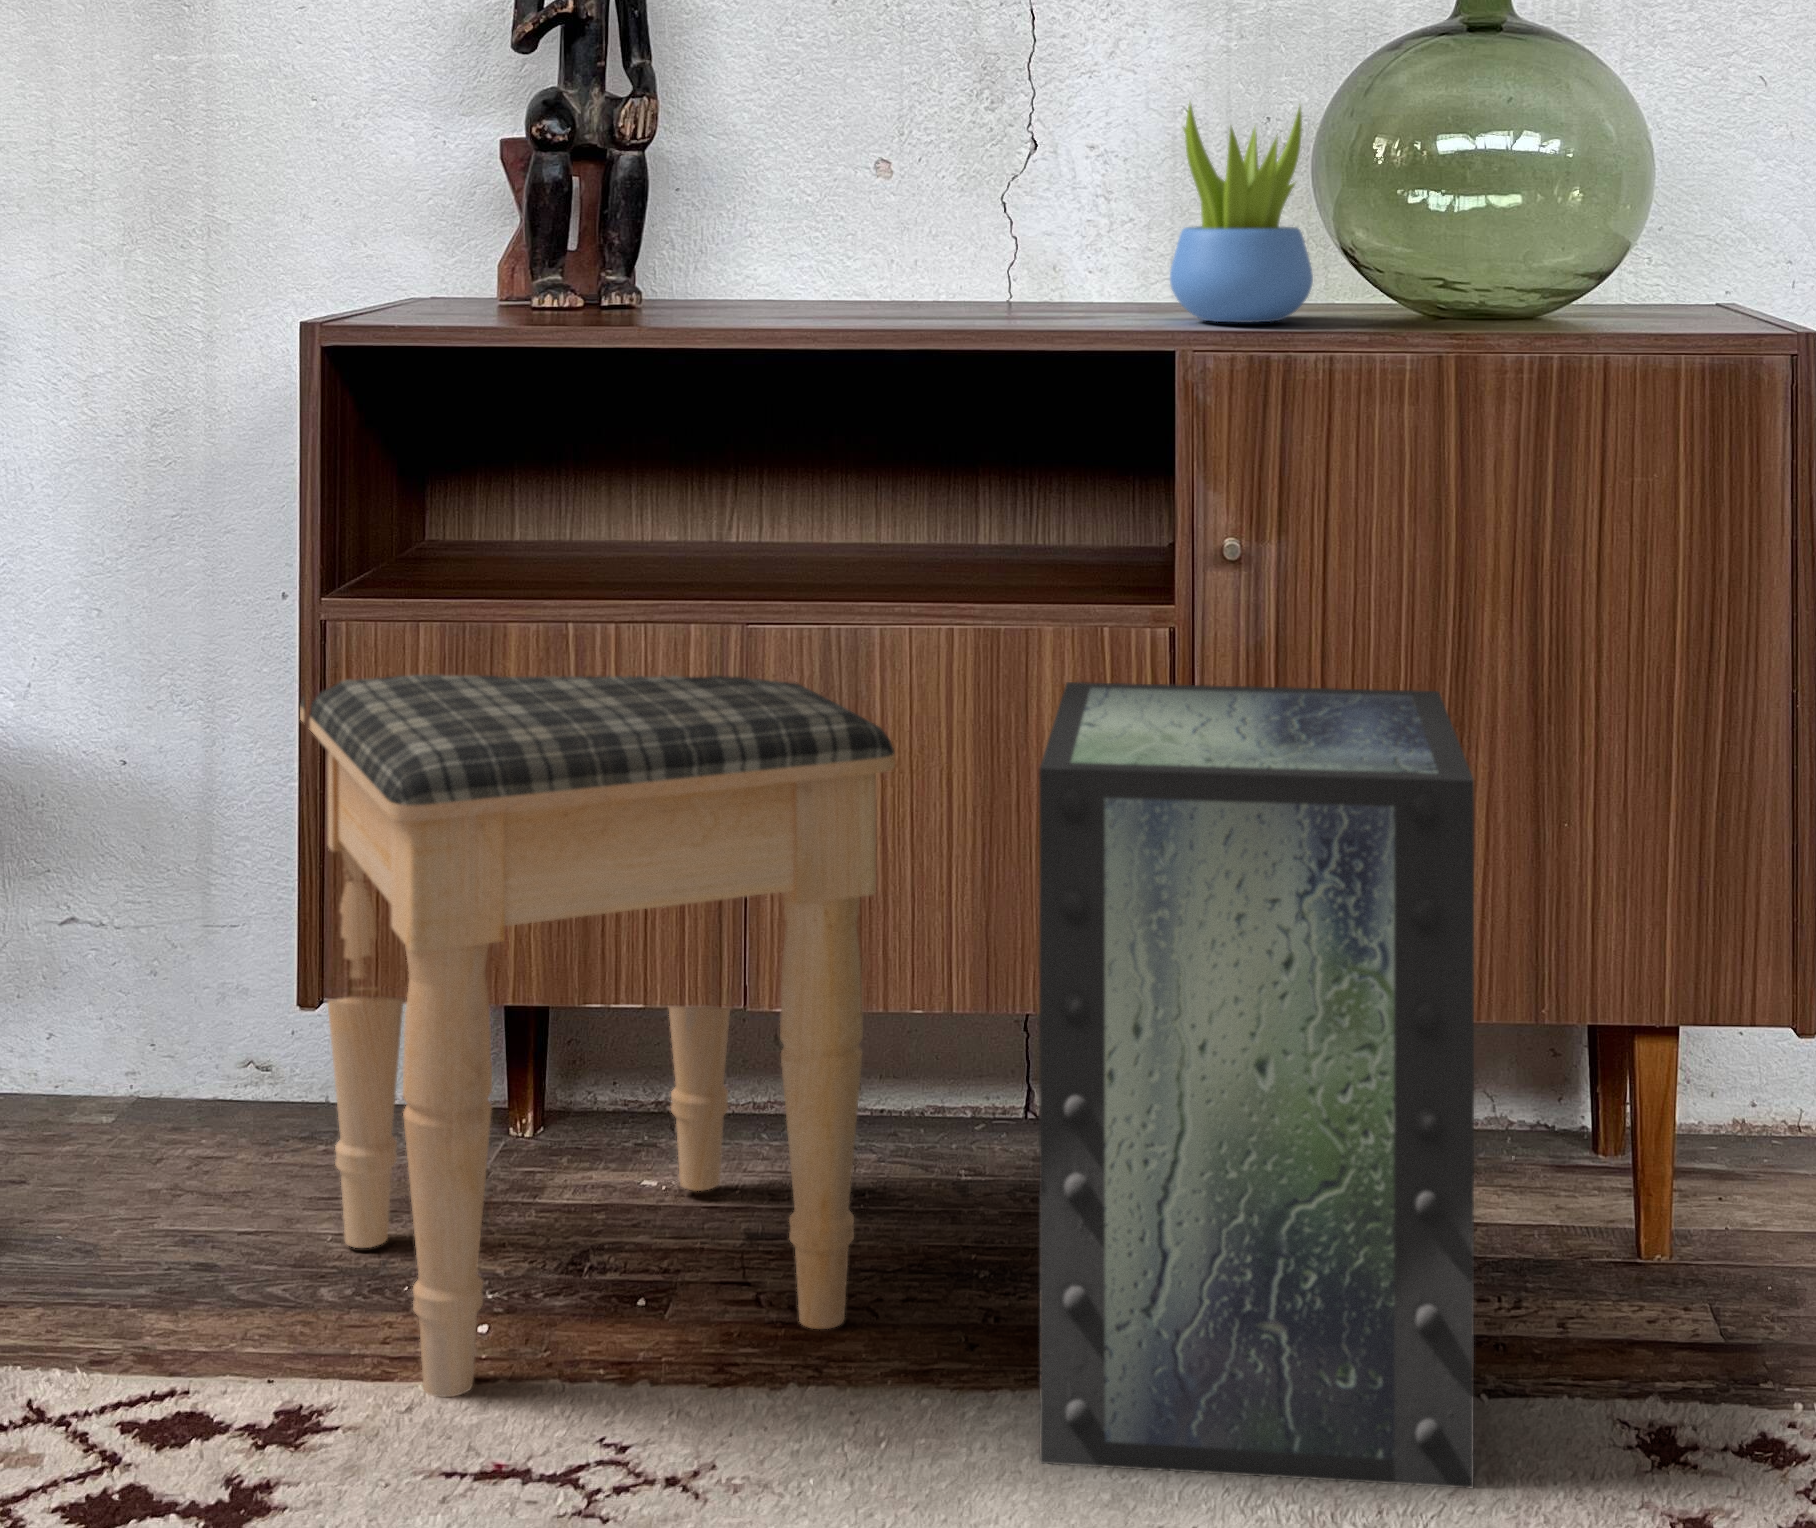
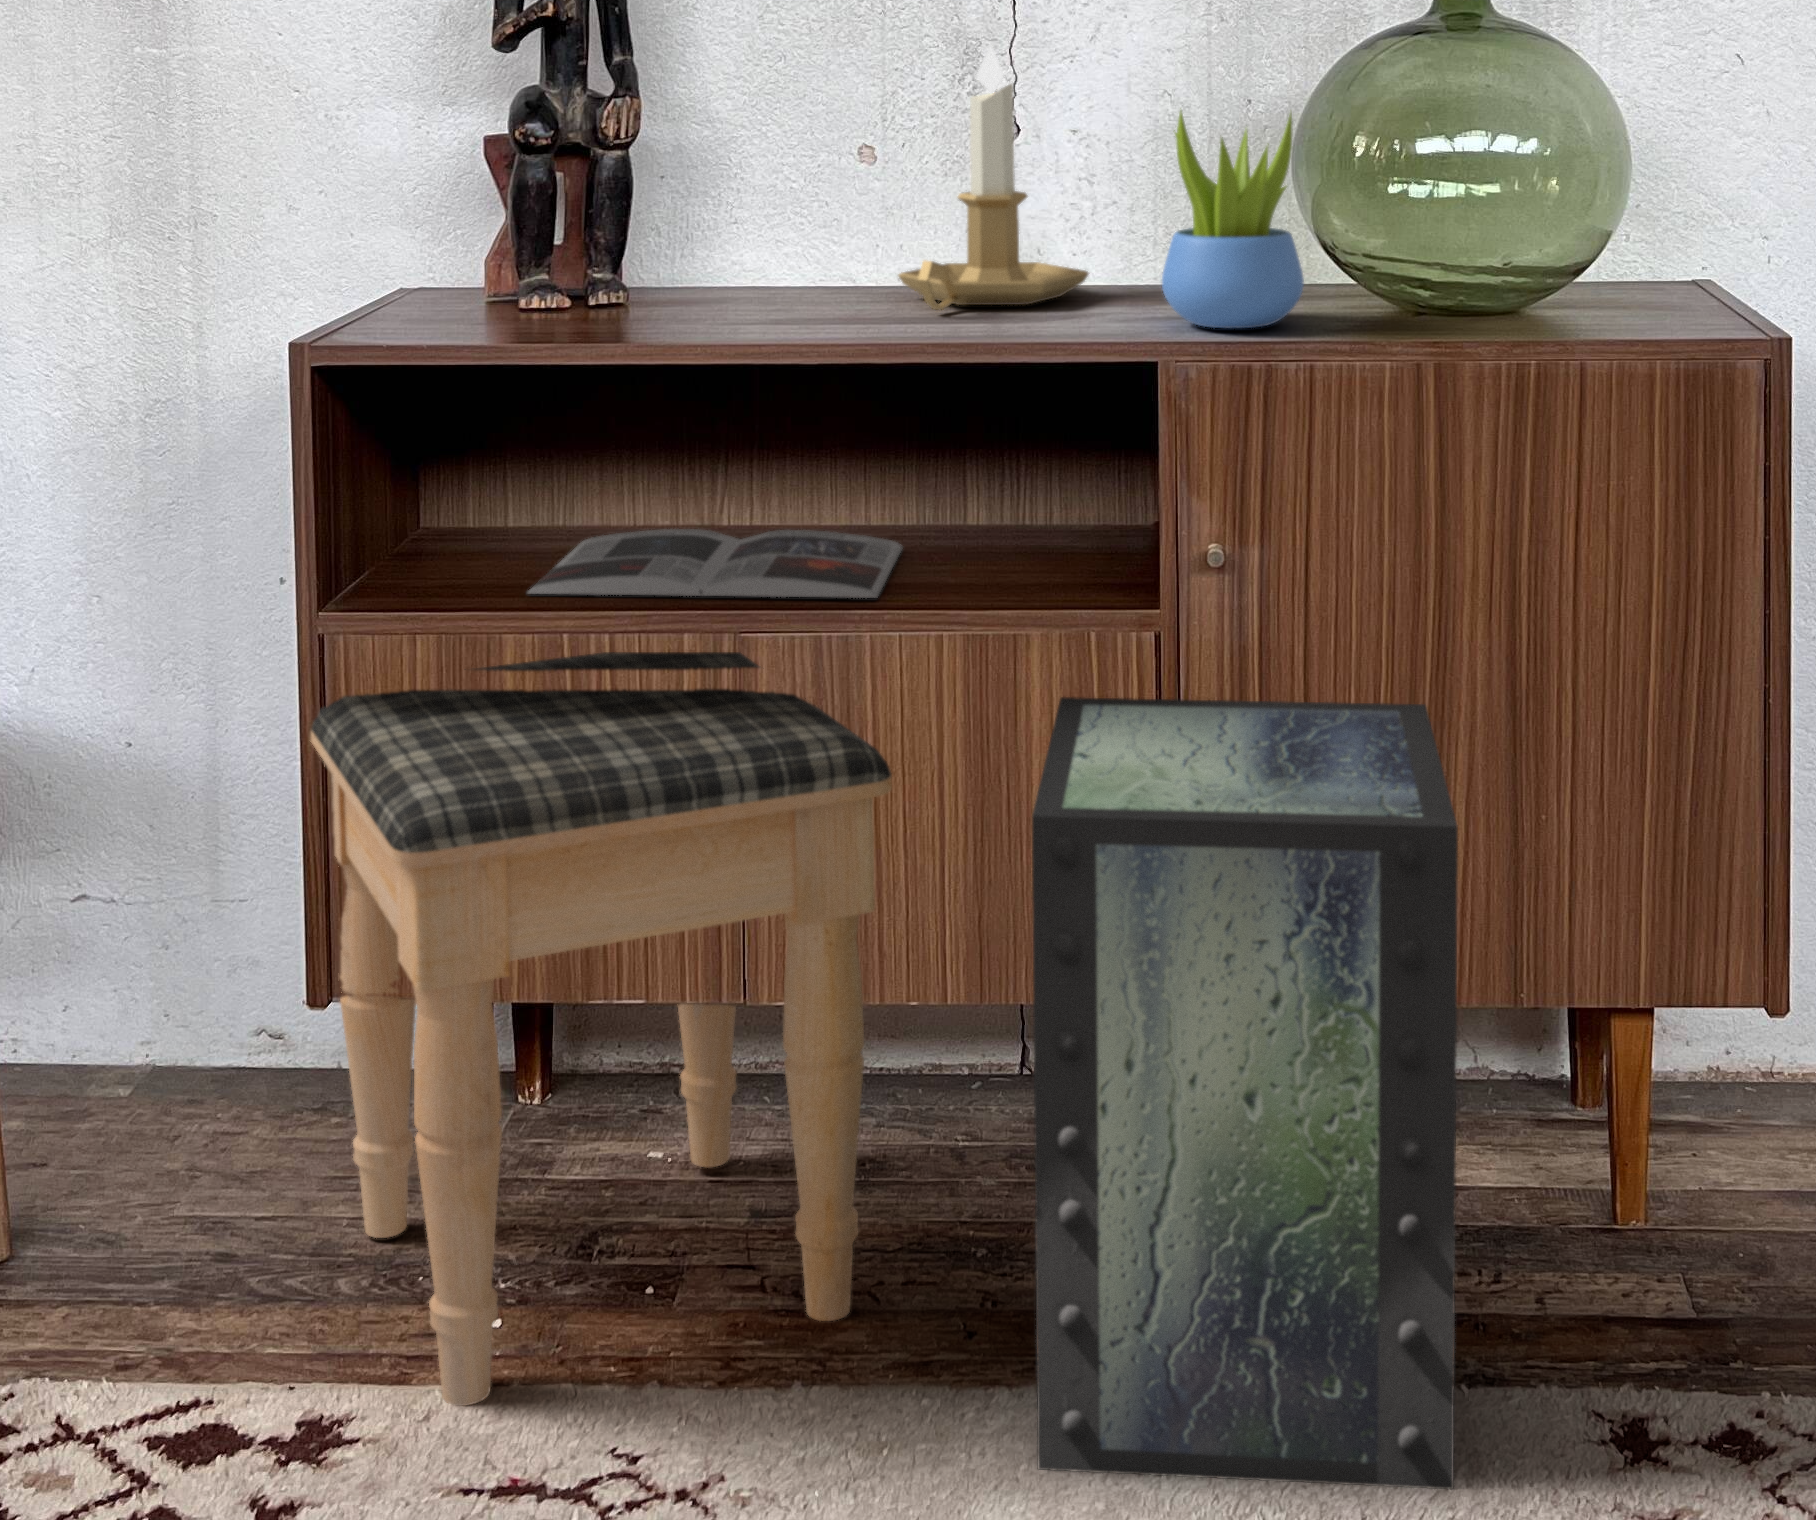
candlestick: none [903,48,1096,309] -> present [898,44,1089,310]
magazine: none [526,535,906,590] -> present [528,529,903,598]

